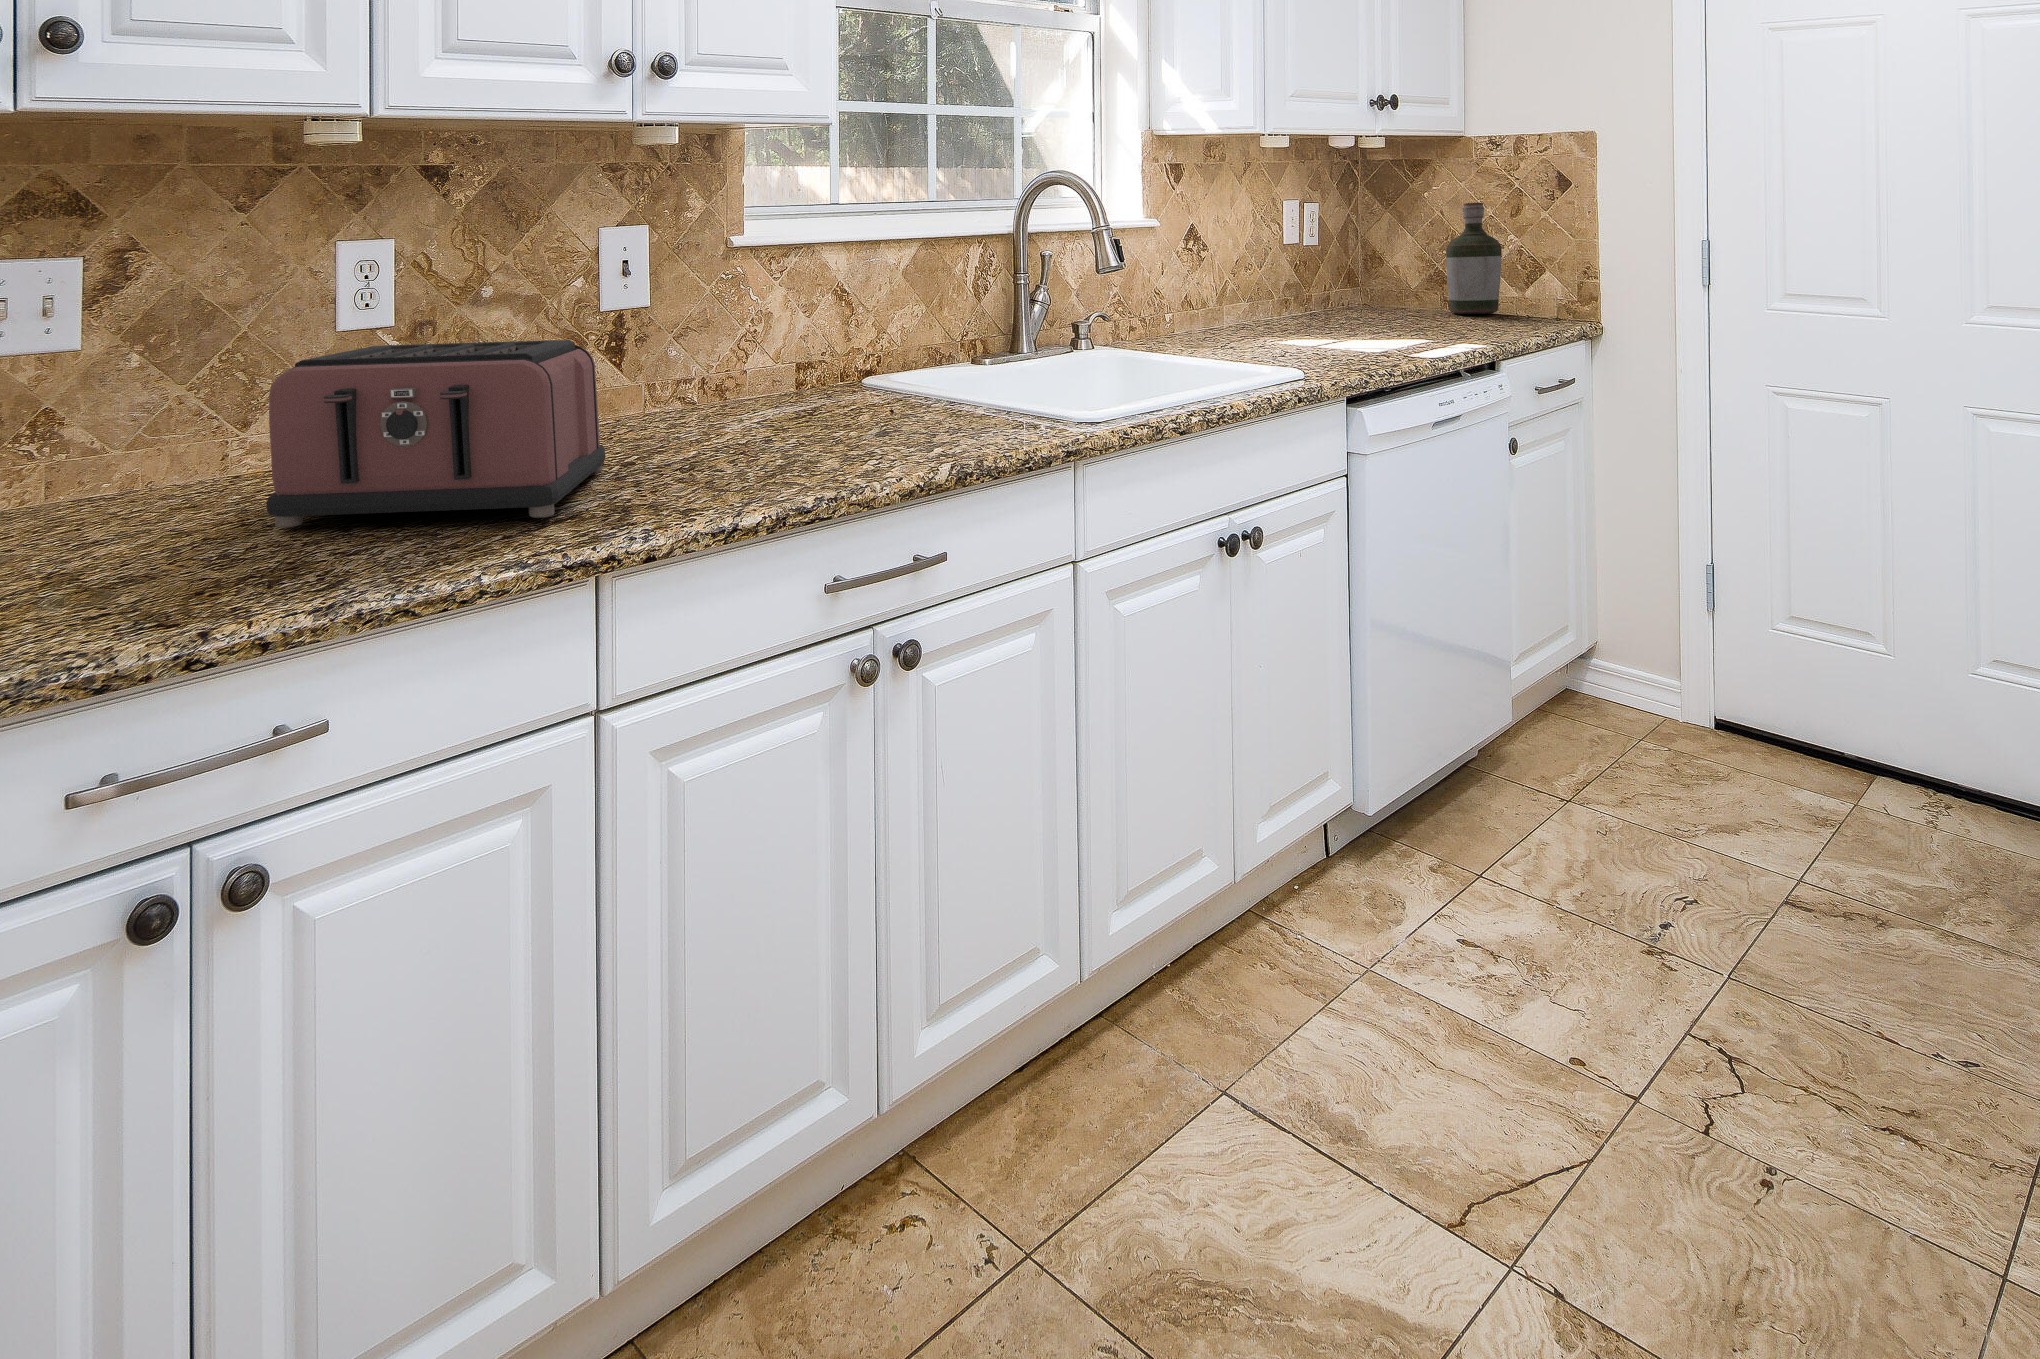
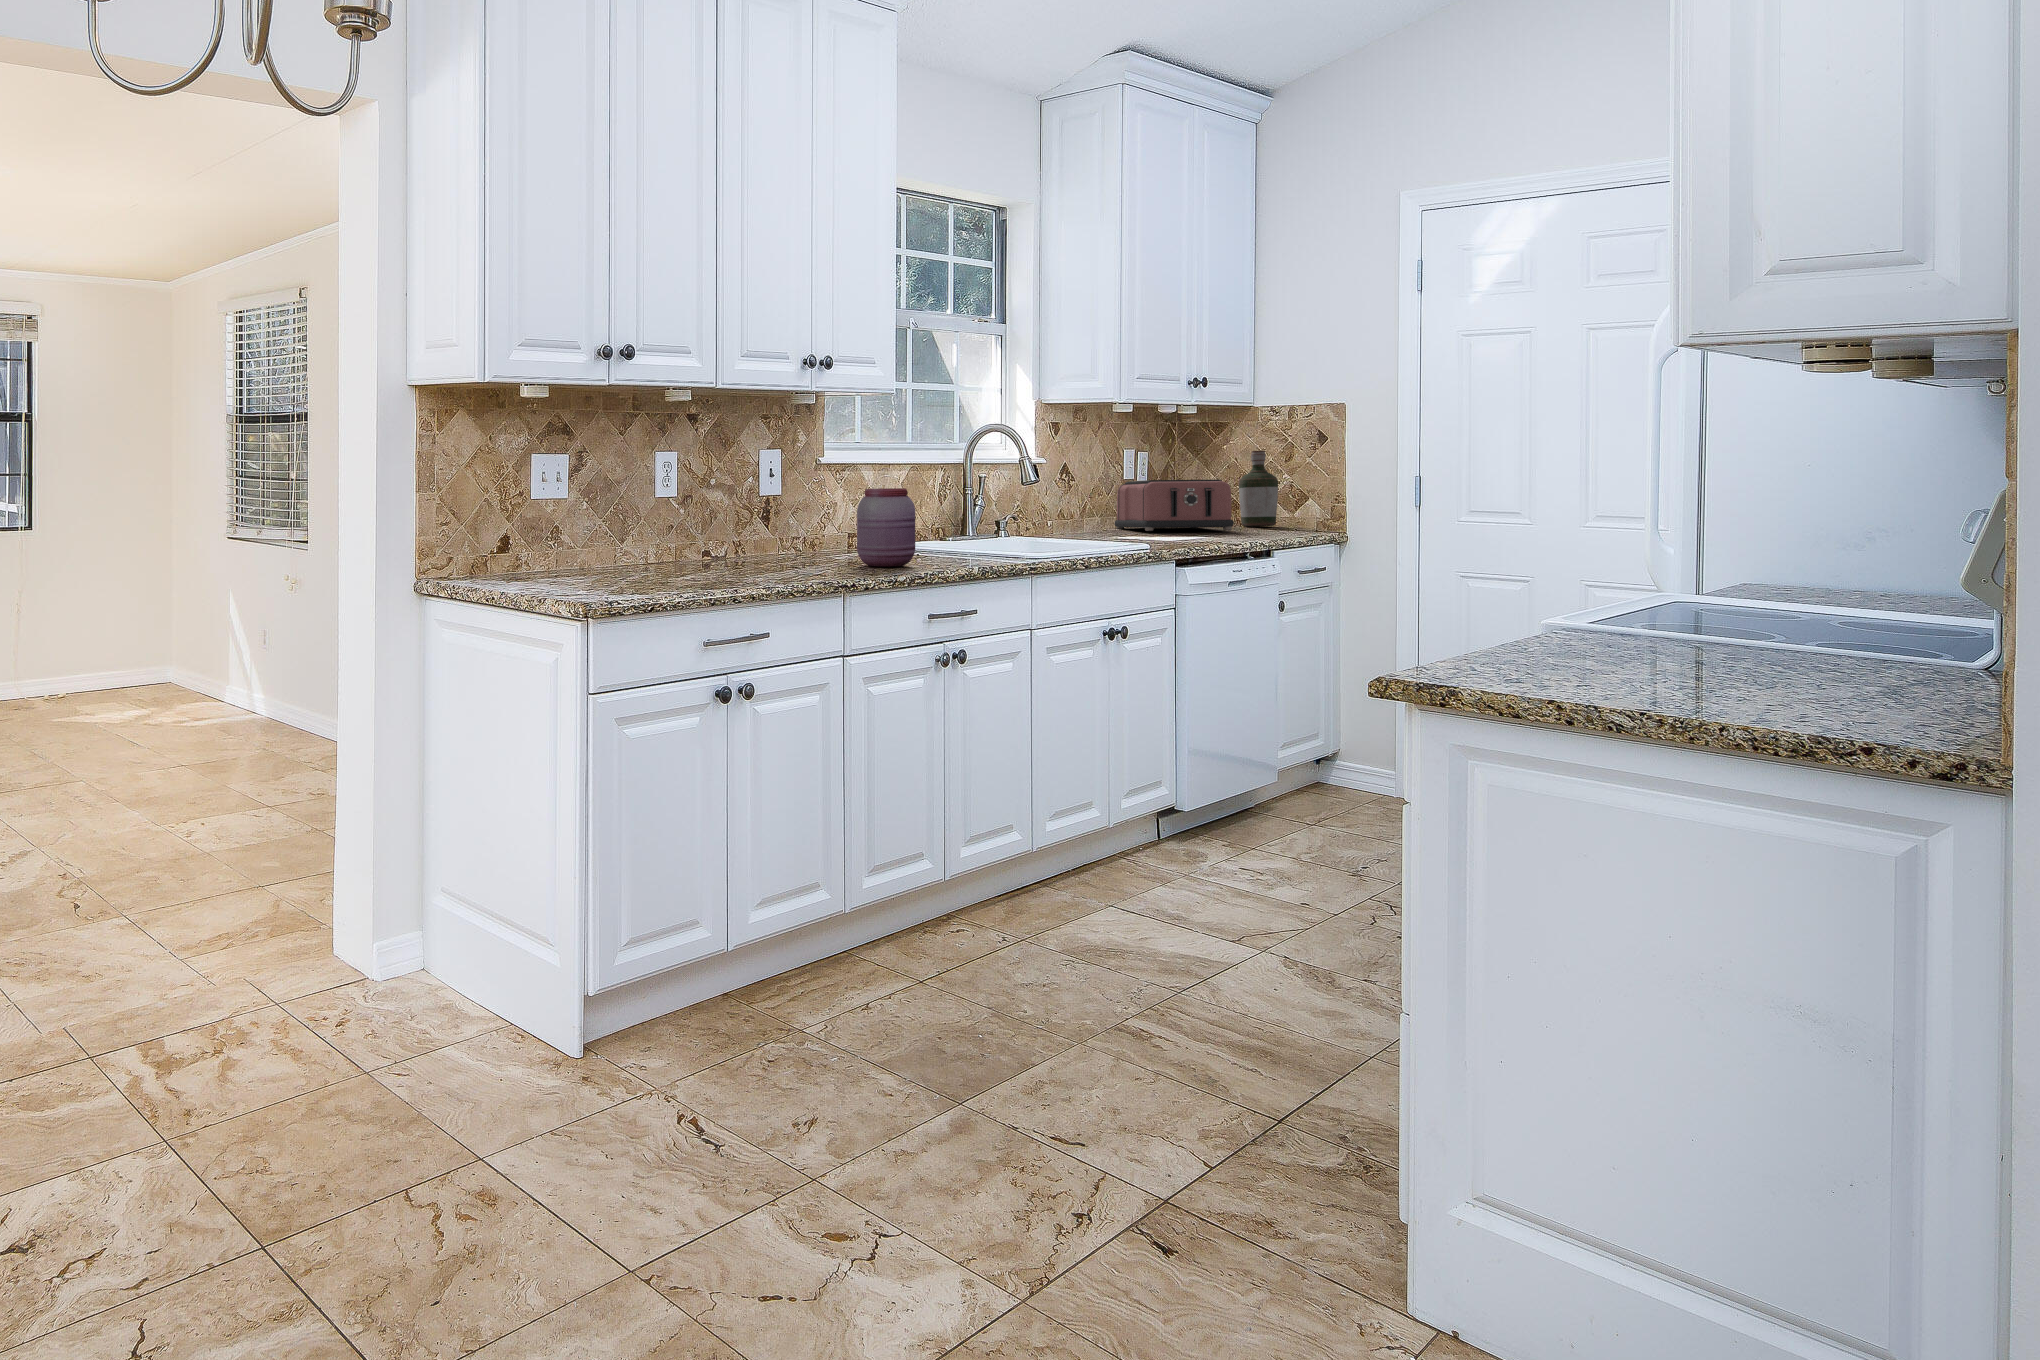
jar: none [730,307,844,463] -> present [857,488,915,566]
toaster: present [266,340,606,527] -> present [1115,479,1234,531]

